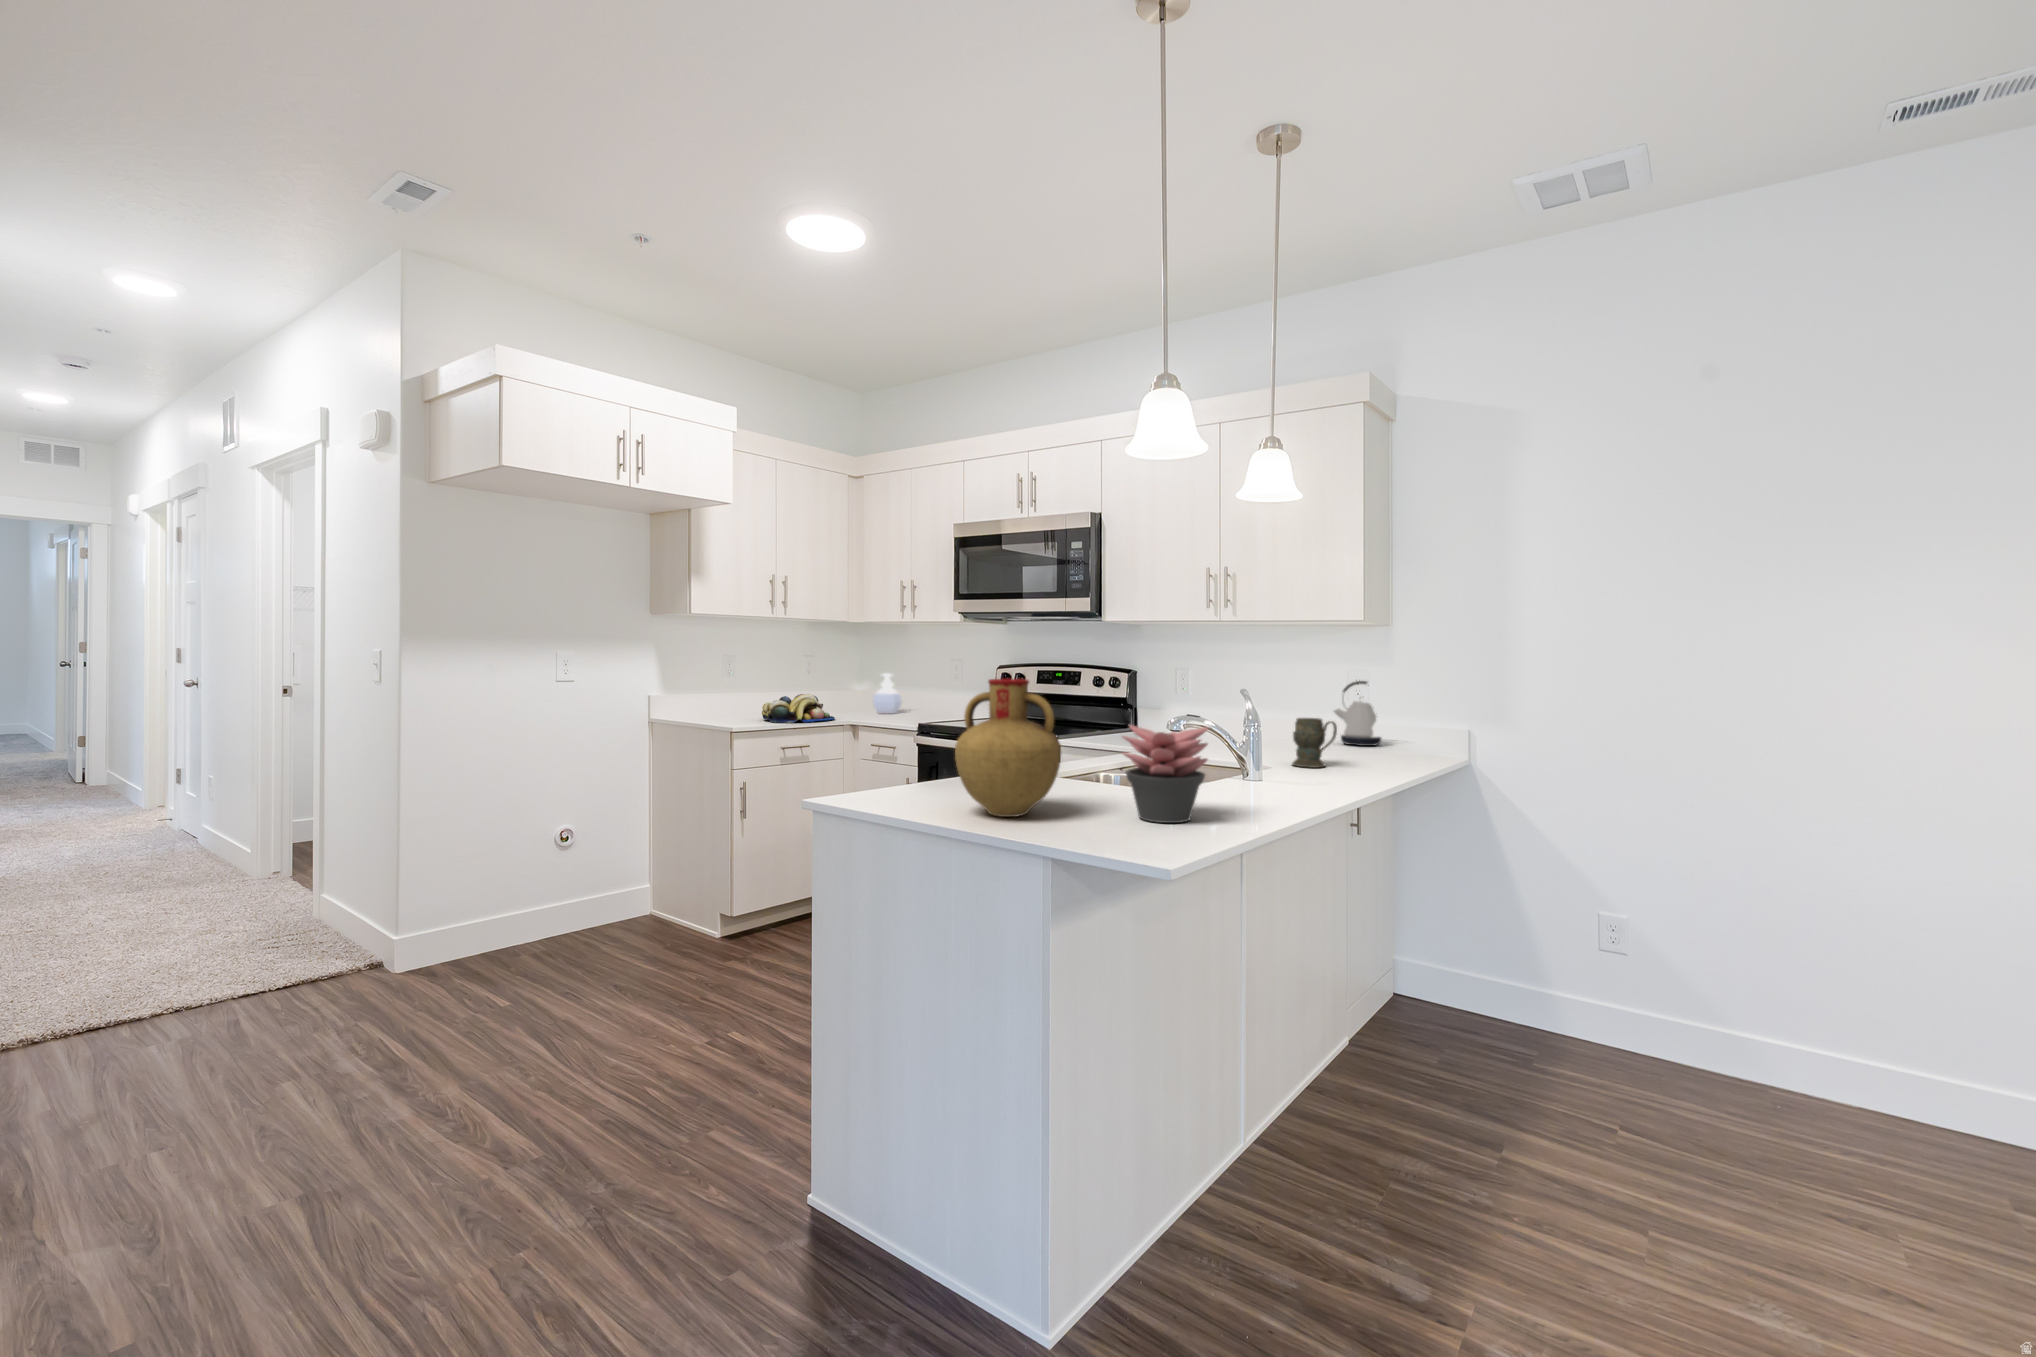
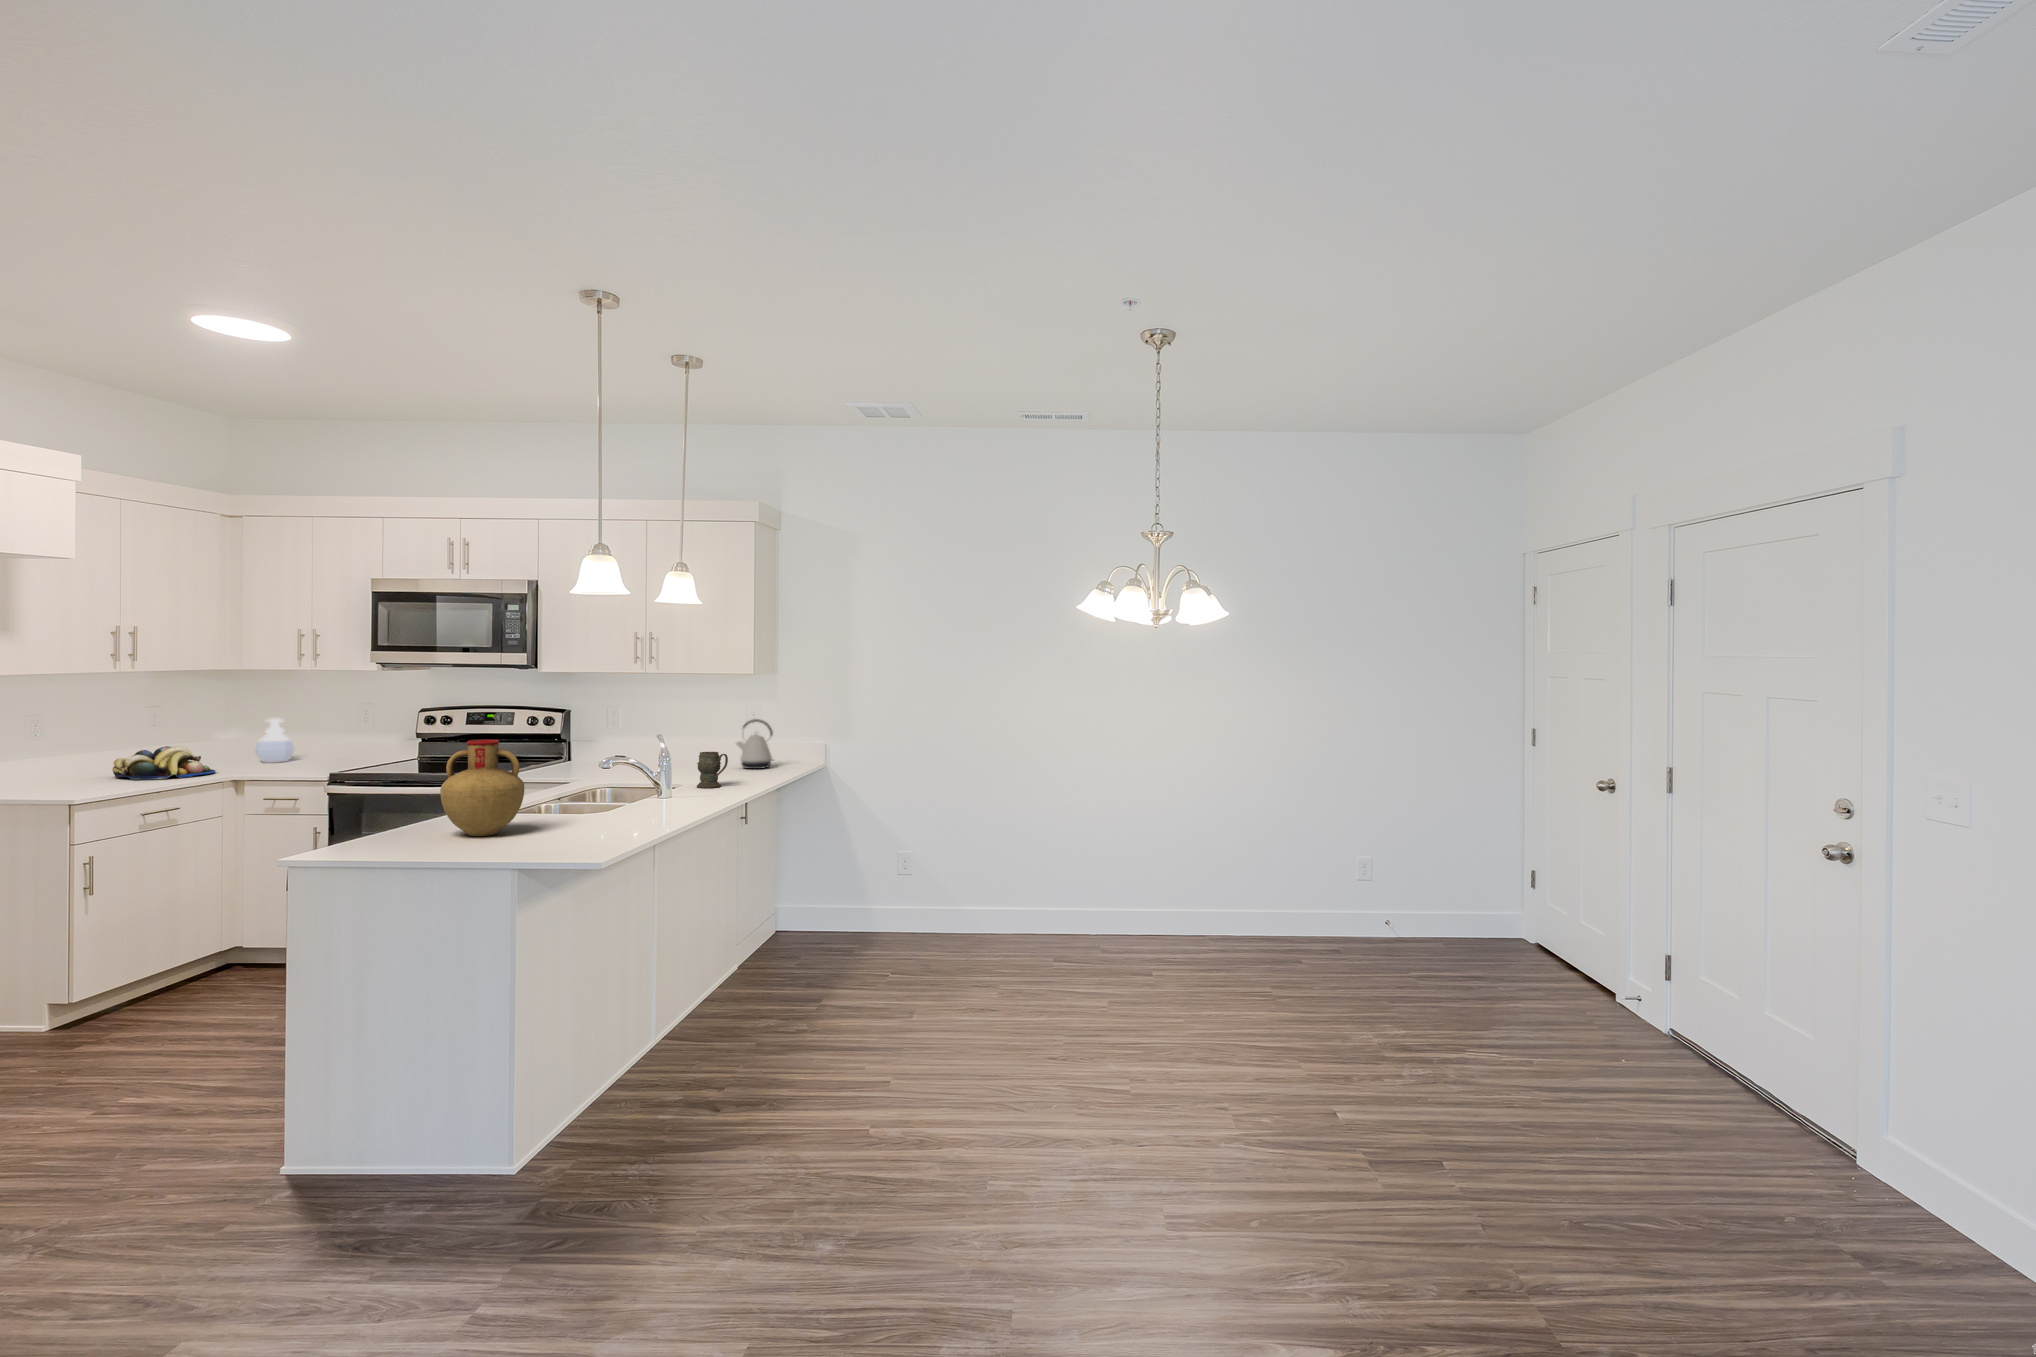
succulent plant: present [1122,725,1208,823] -> none [568,766,629,829]

